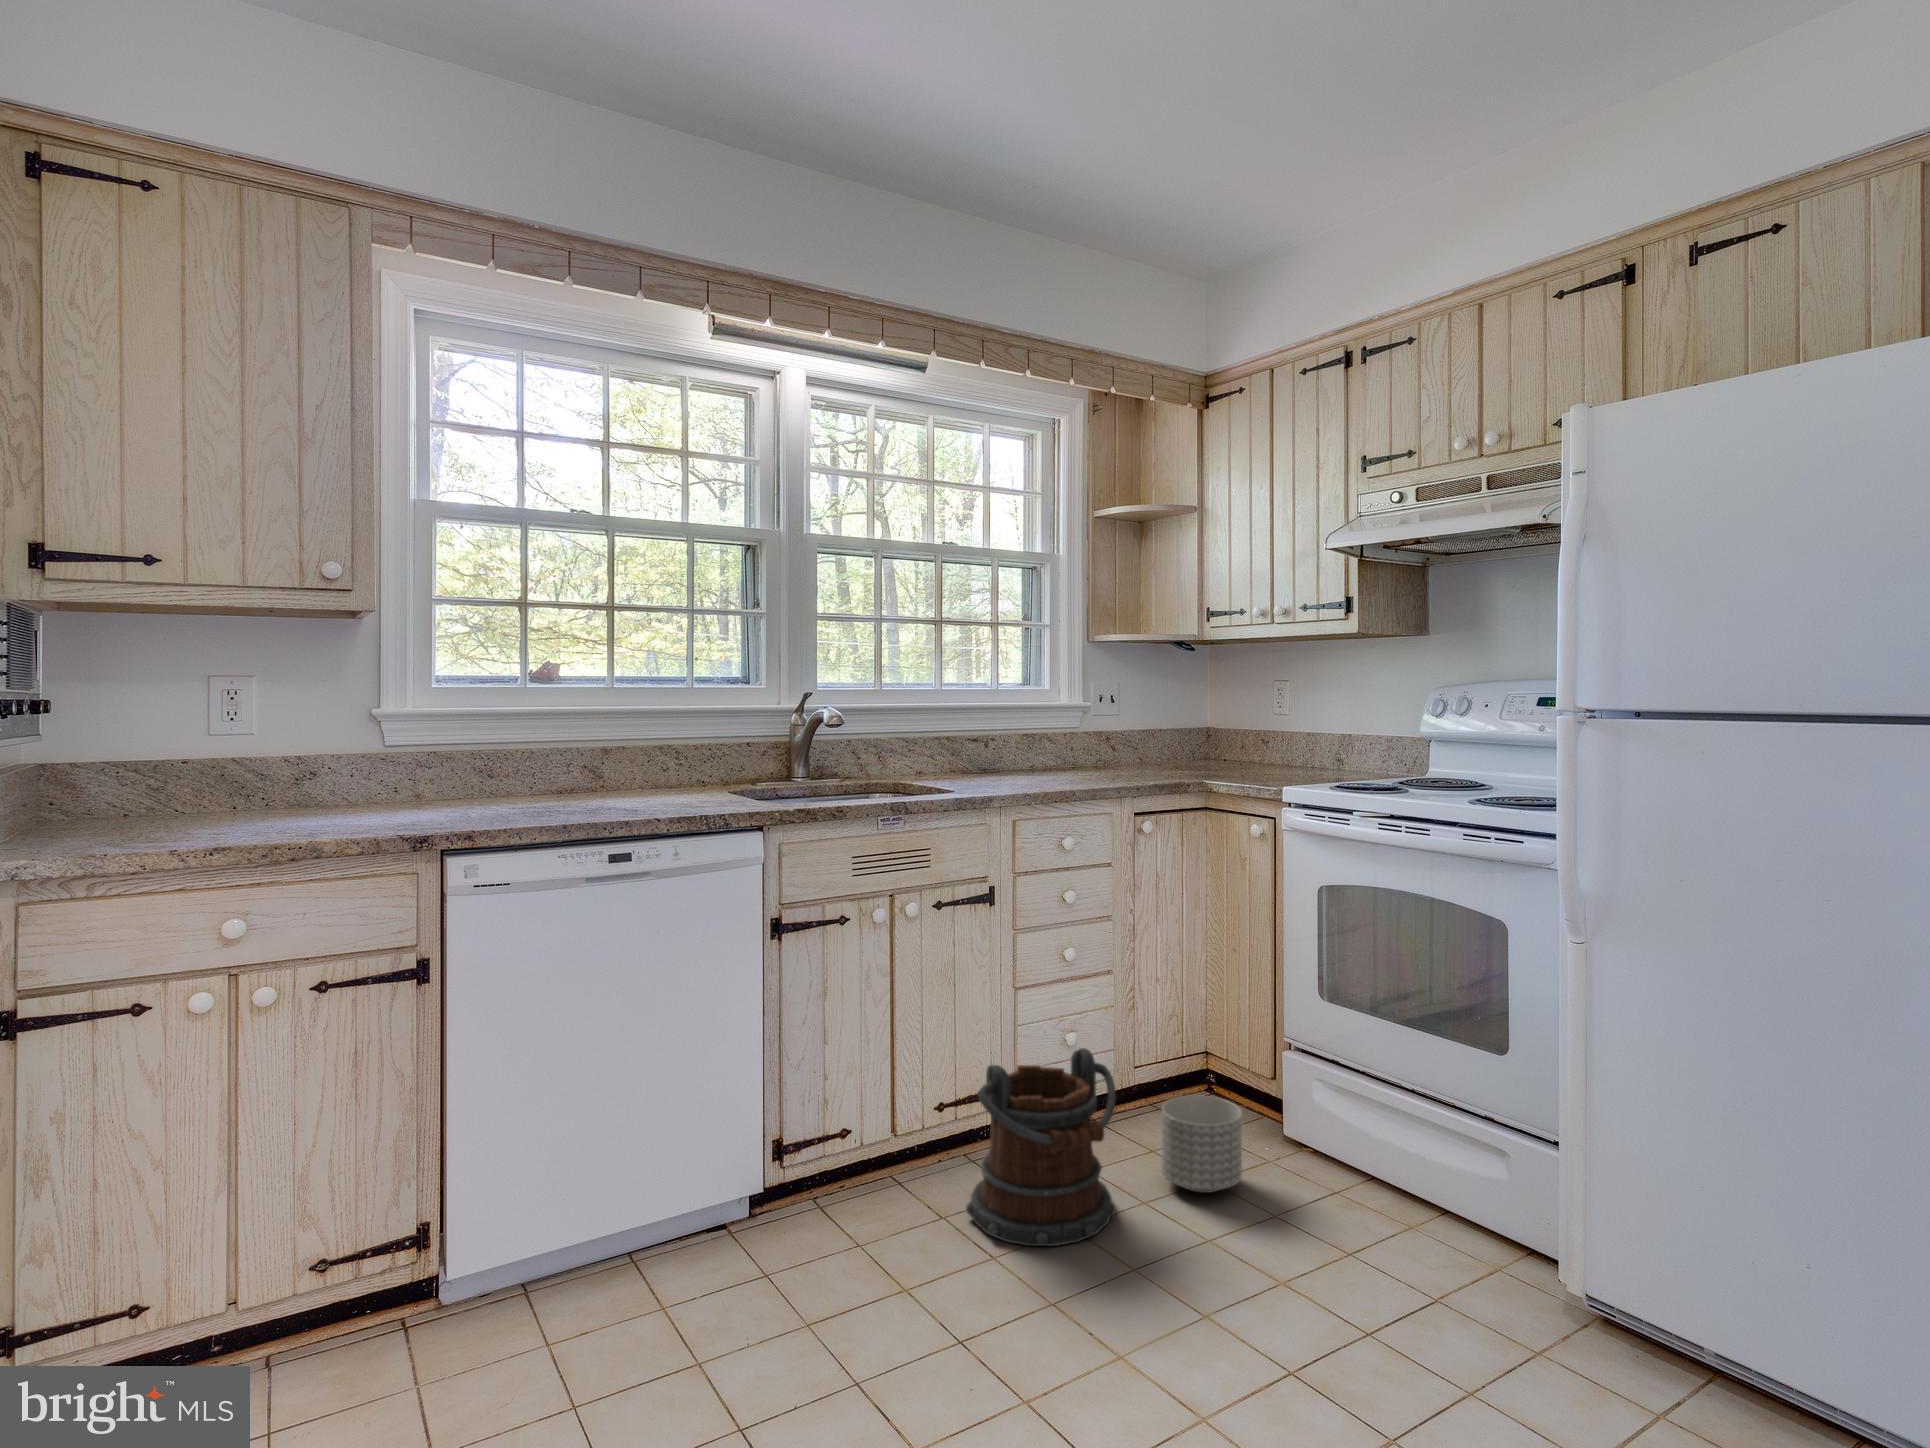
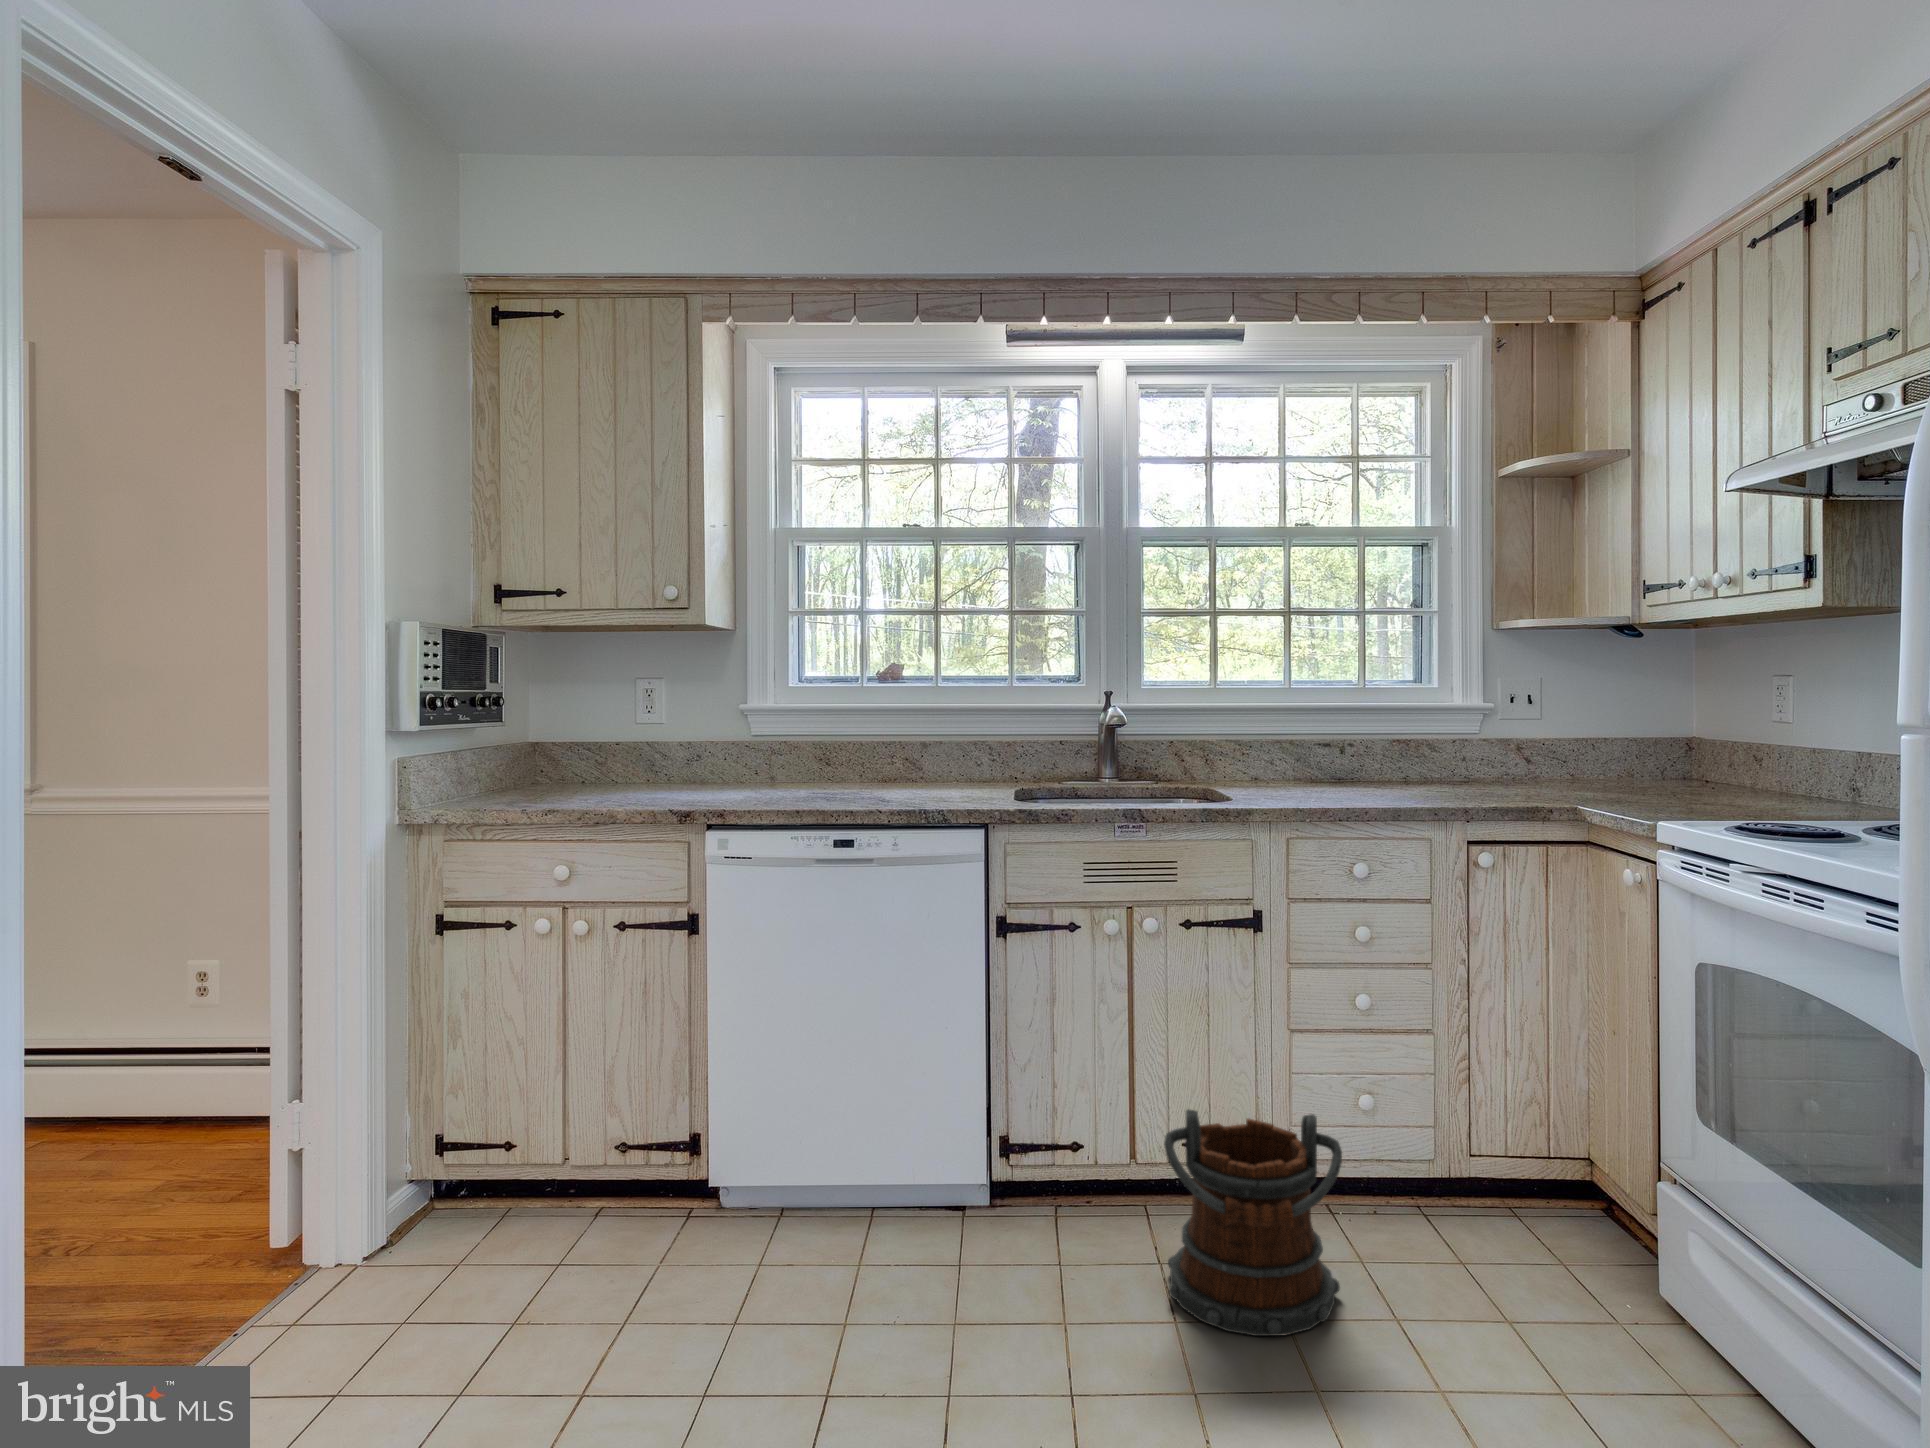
planter: present [1162,1095,1242,1193] -> none [1419,1205,1528,1337]

